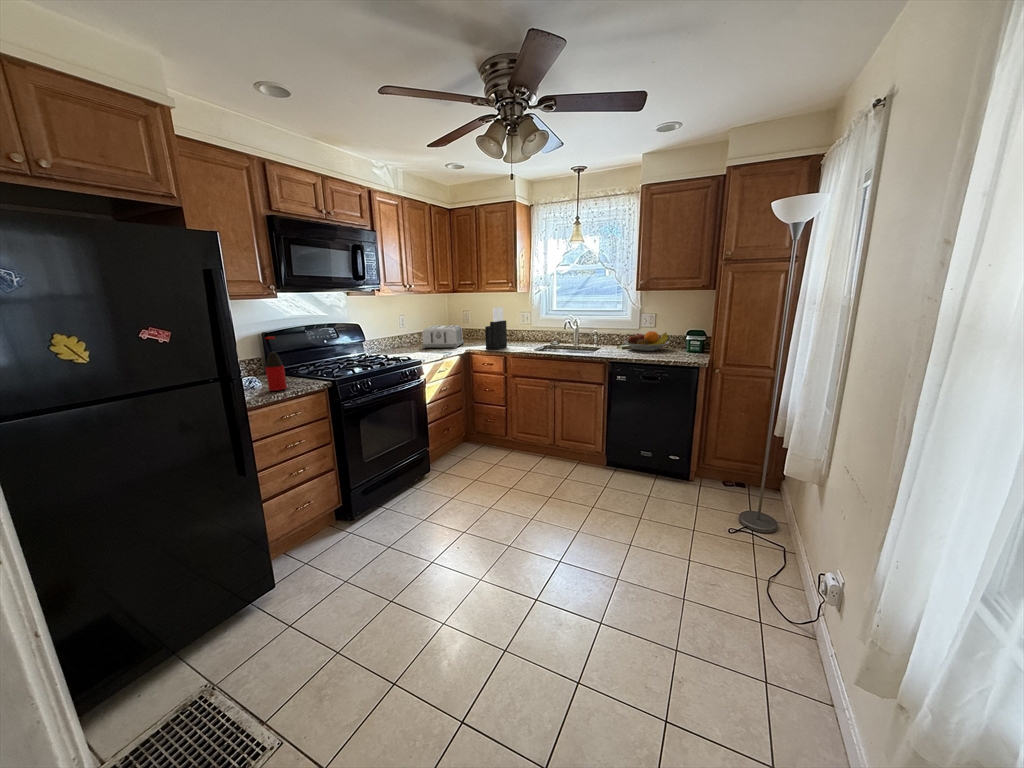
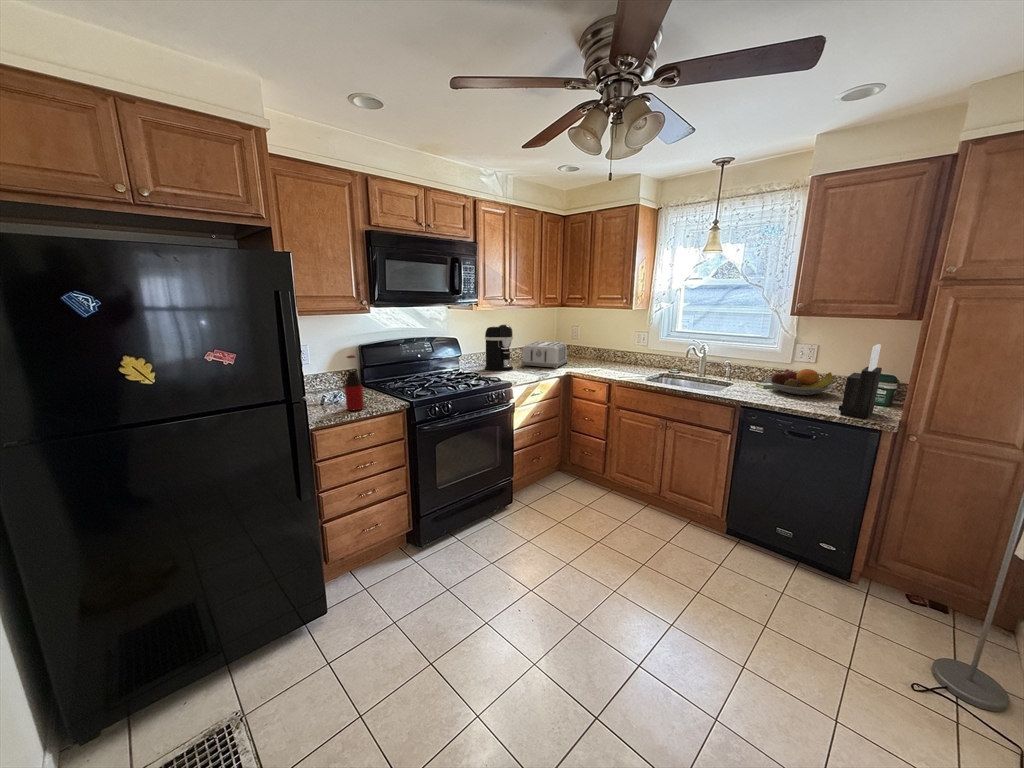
knife block: present [485,307,507,350] -> present [838,344,882,419]
coffee maker: none [386,309,416,353] -> present [485,325,513,370]

